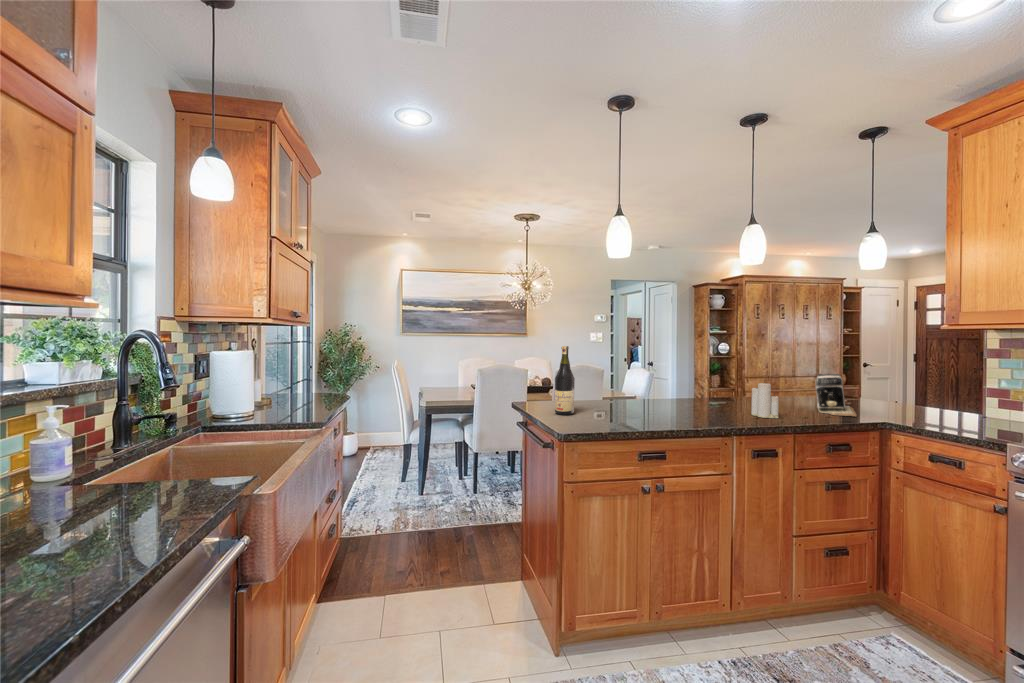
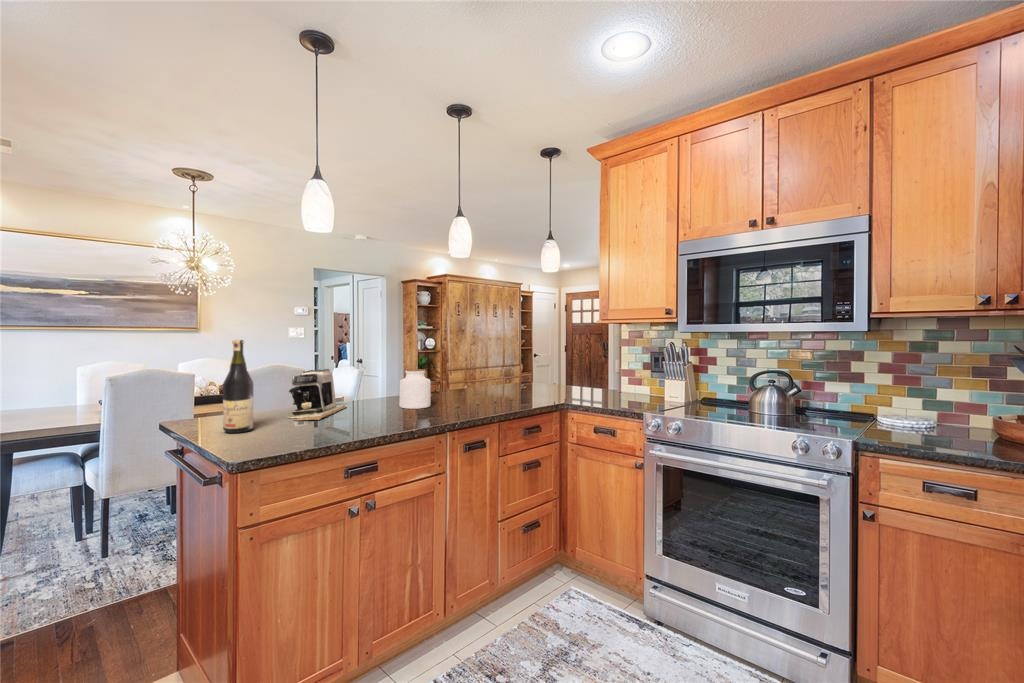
coffee maker: present [815,374,857,417] -> present [289,369,346,420]
jar: none [689,375,720,412] -> present [399,369,431,409]
candle: present [751,383,779,418] -> none [461,371,485,410]

